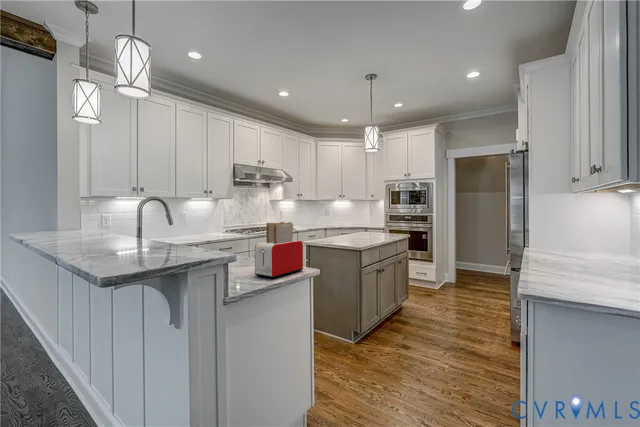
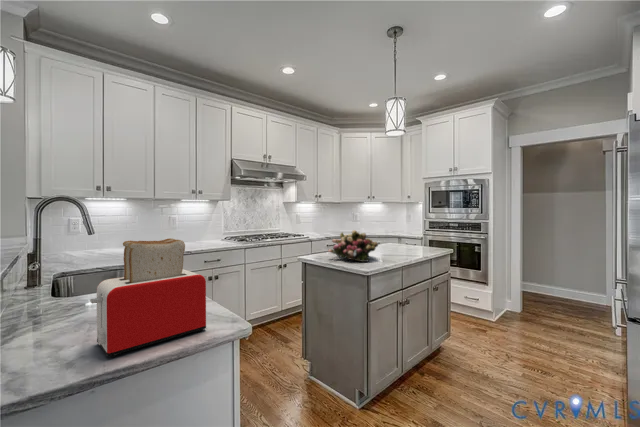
flower arrangement: none [328,221,364,243] -> present [328,230,378,262]

